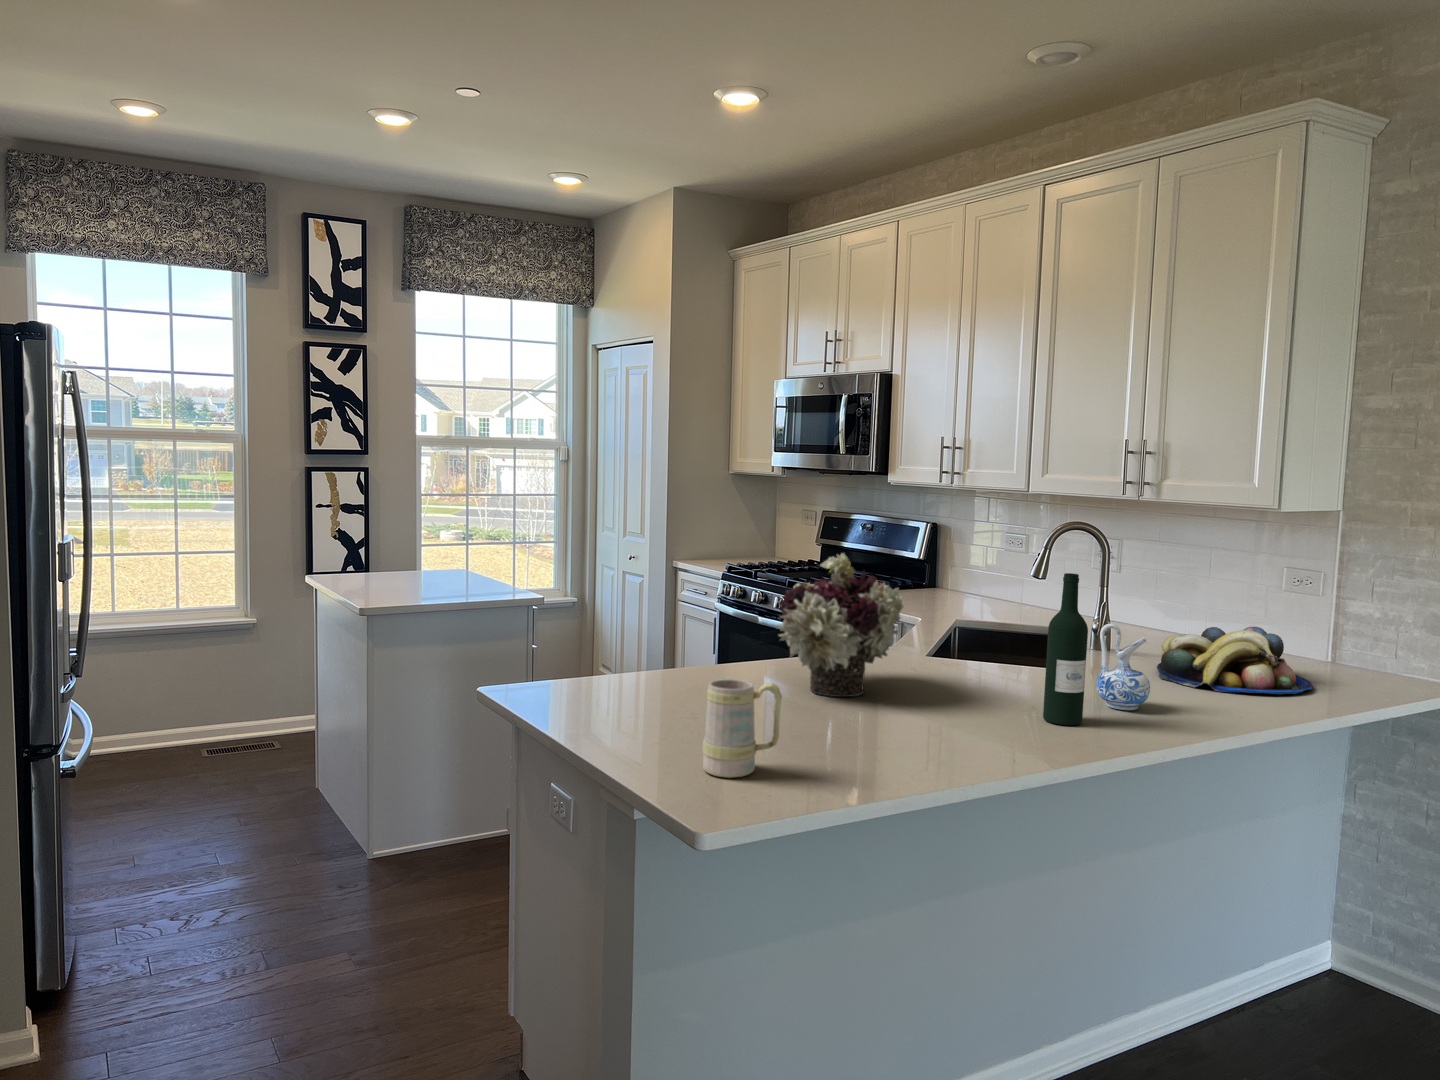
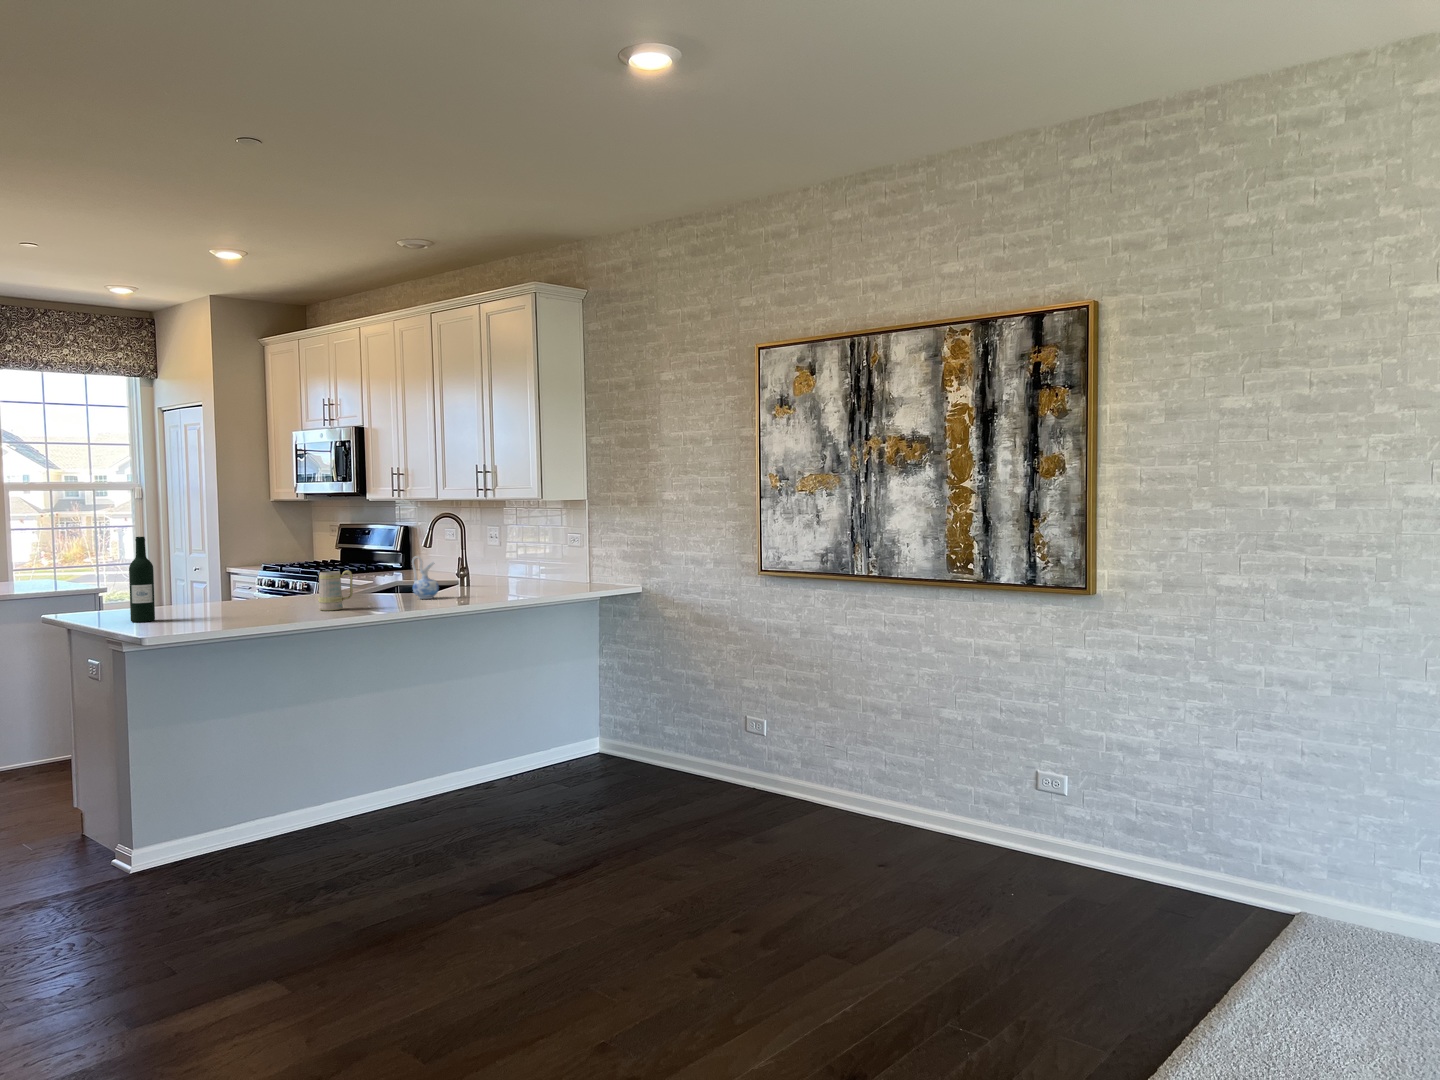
flower arrangement: present [777,553,904,697] -> none [231,528,310,604]
wine bottle: present [1043,573,1088,725] -> present [129,537,155,622]
fruit bowl: present [1157,627,1313,694] -> none [470,561,549,592]
mug: present [703,679,782,778] -> present [318,570,353,611]

